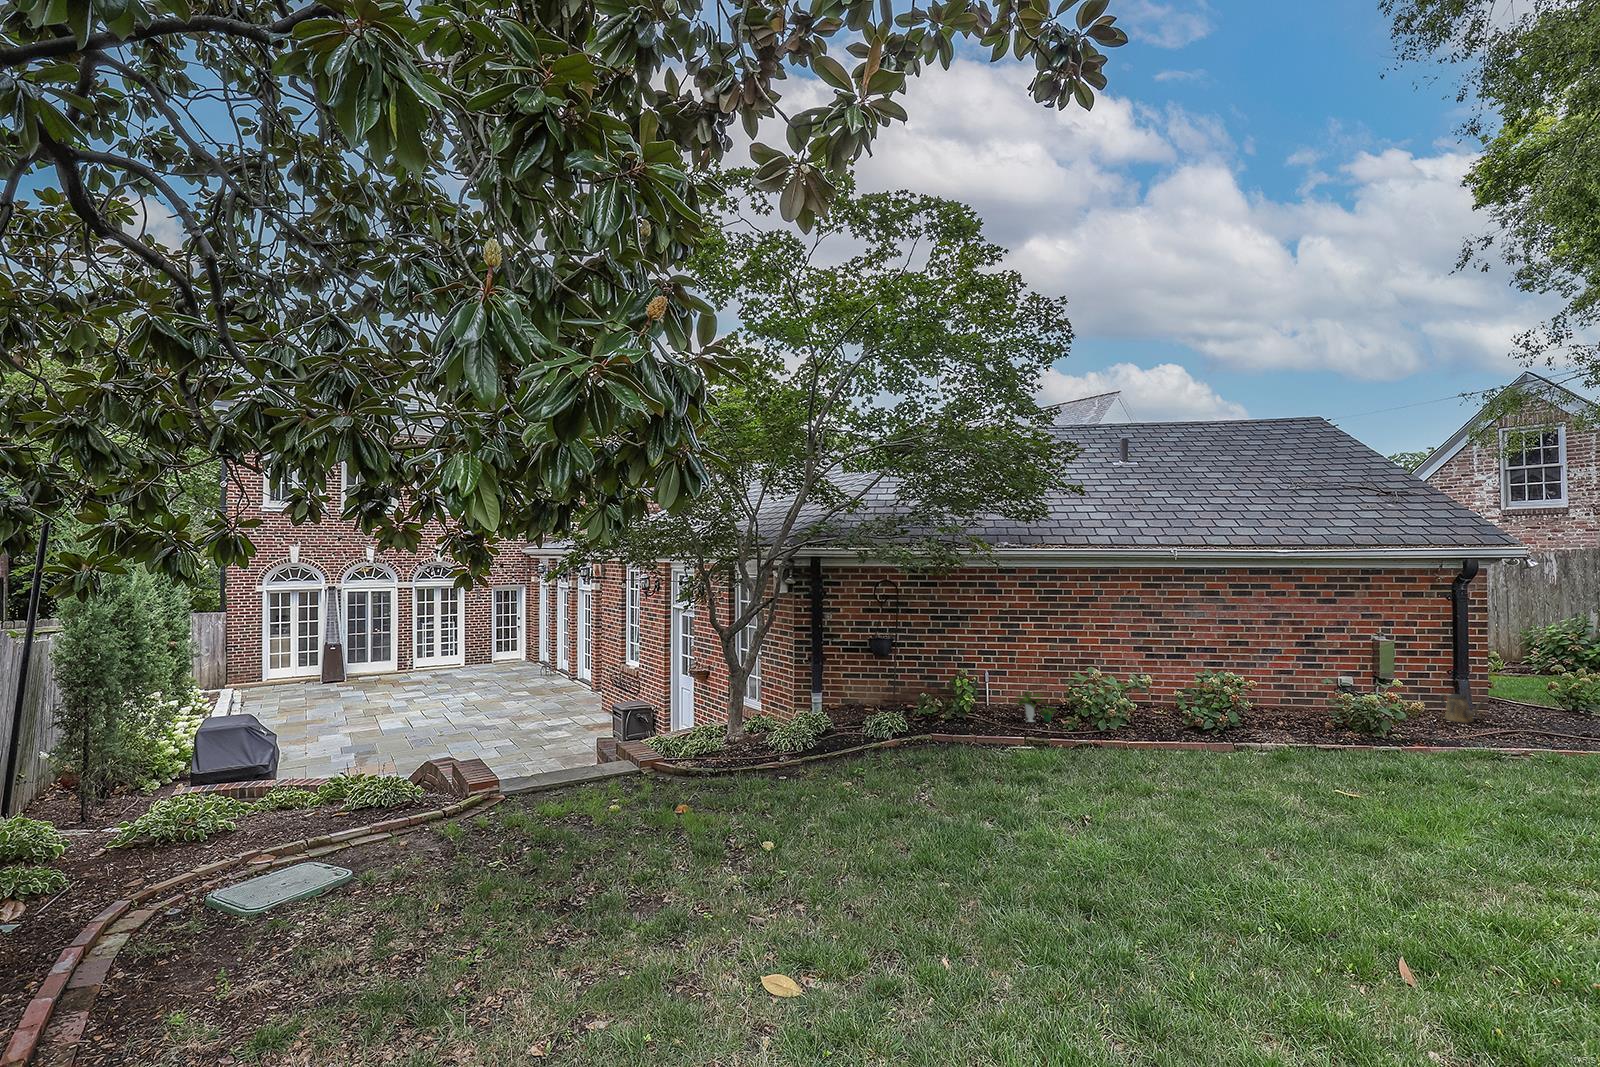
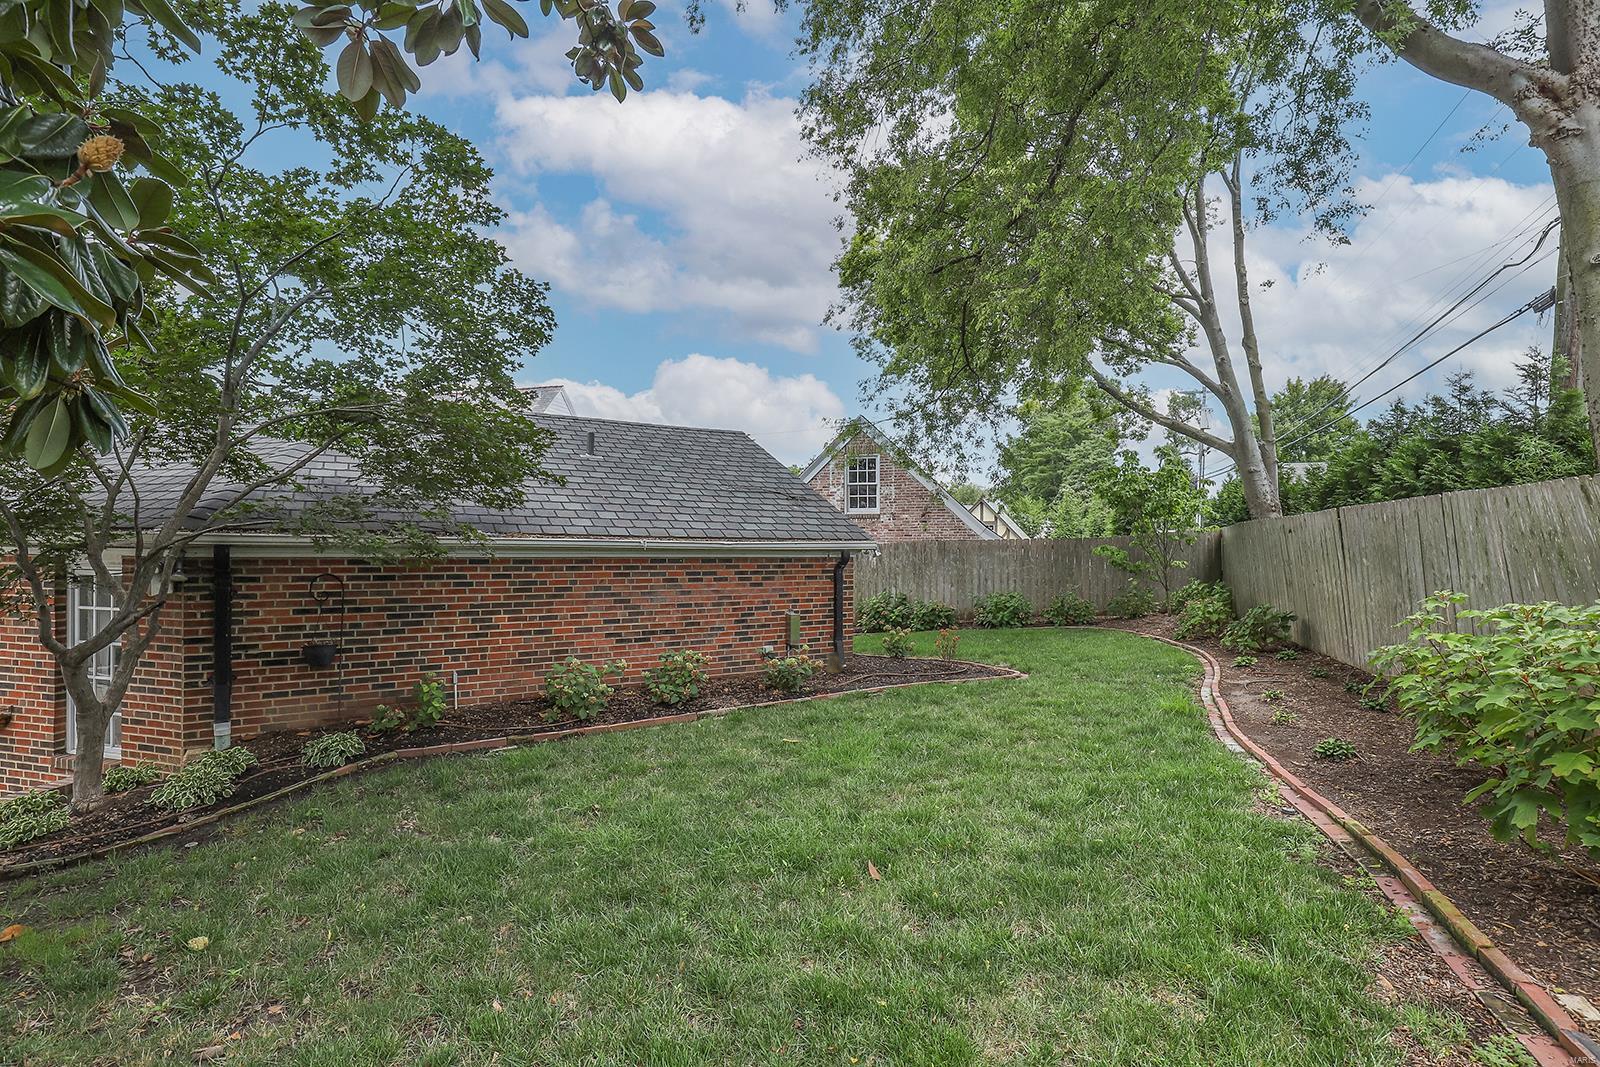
potted plant: present [1017,692,1054,722] -> none [488,689,534,722]

